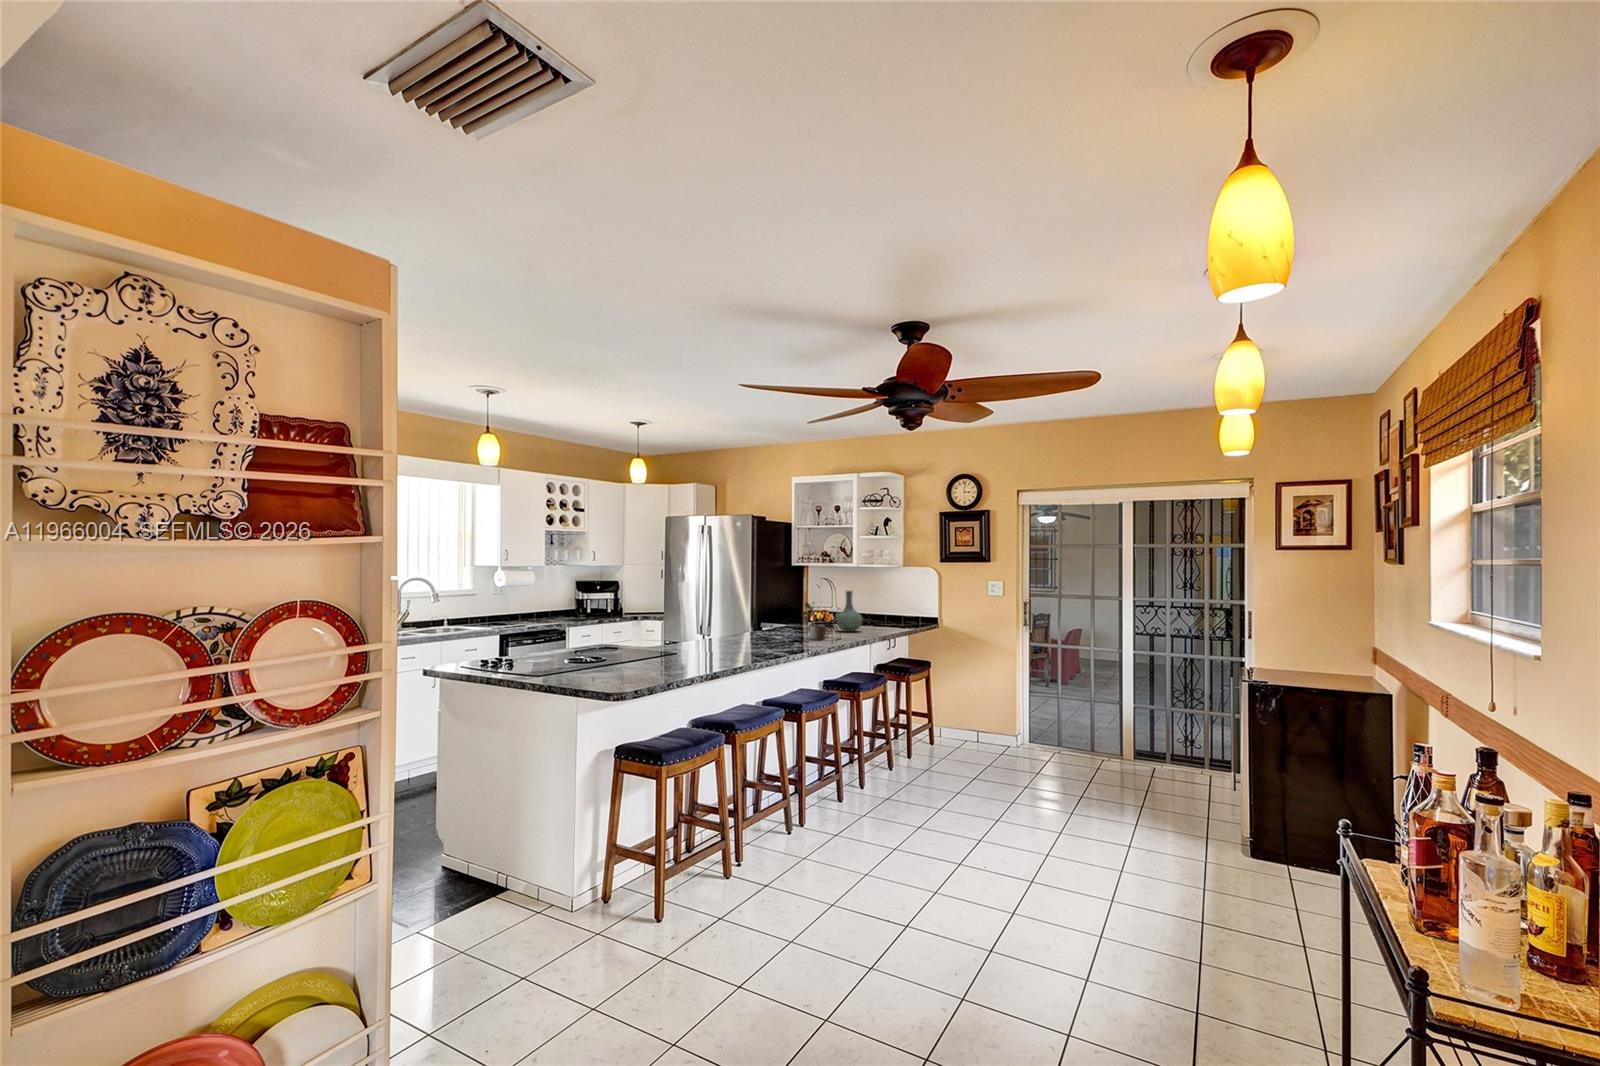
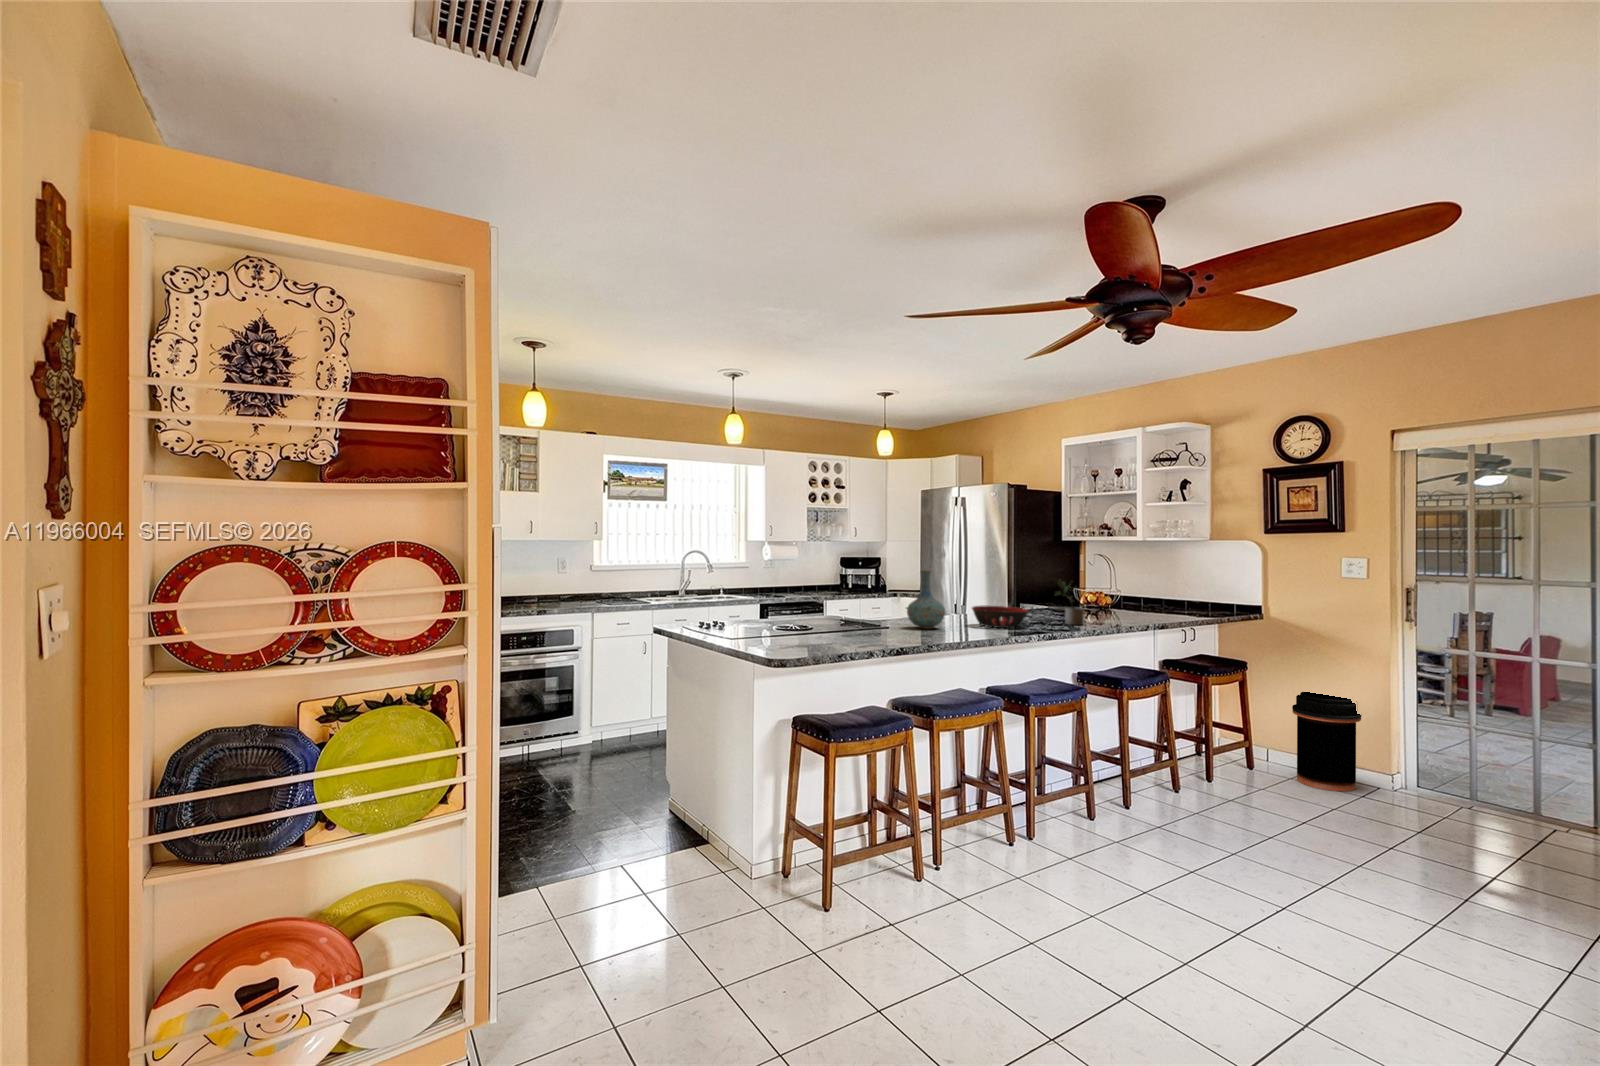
vase: present [836,591,863,632] -> present [907,570,945,629]
decorative bowl: none [737,626,786,646] -> present [972,605,1028,628]
trash can: none [965,681,1010,756] -> present [1292,692,1361,791]

